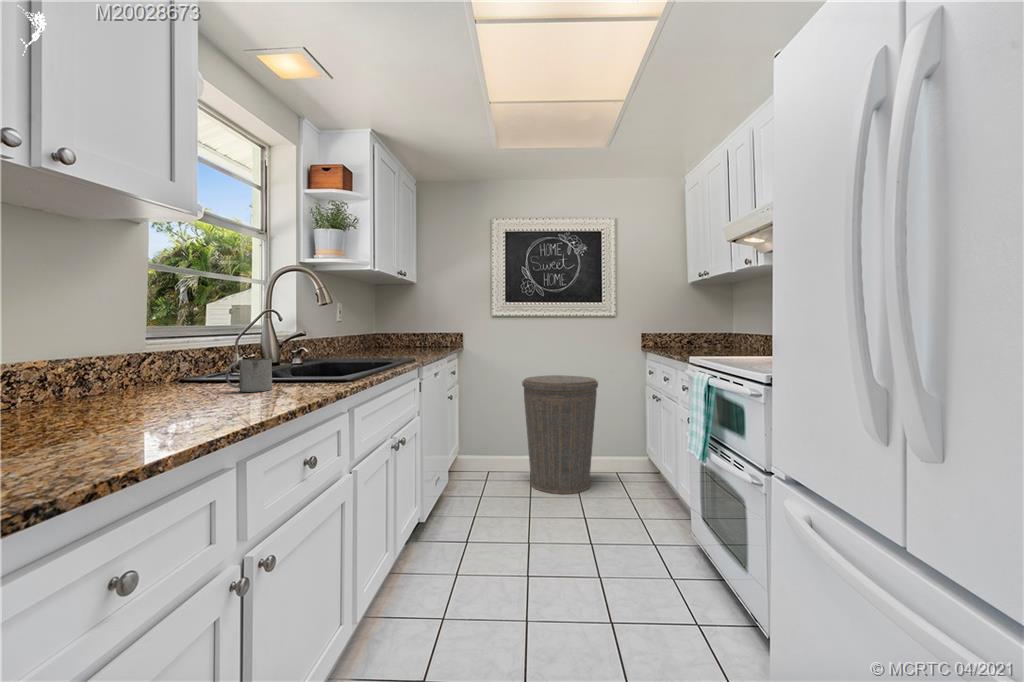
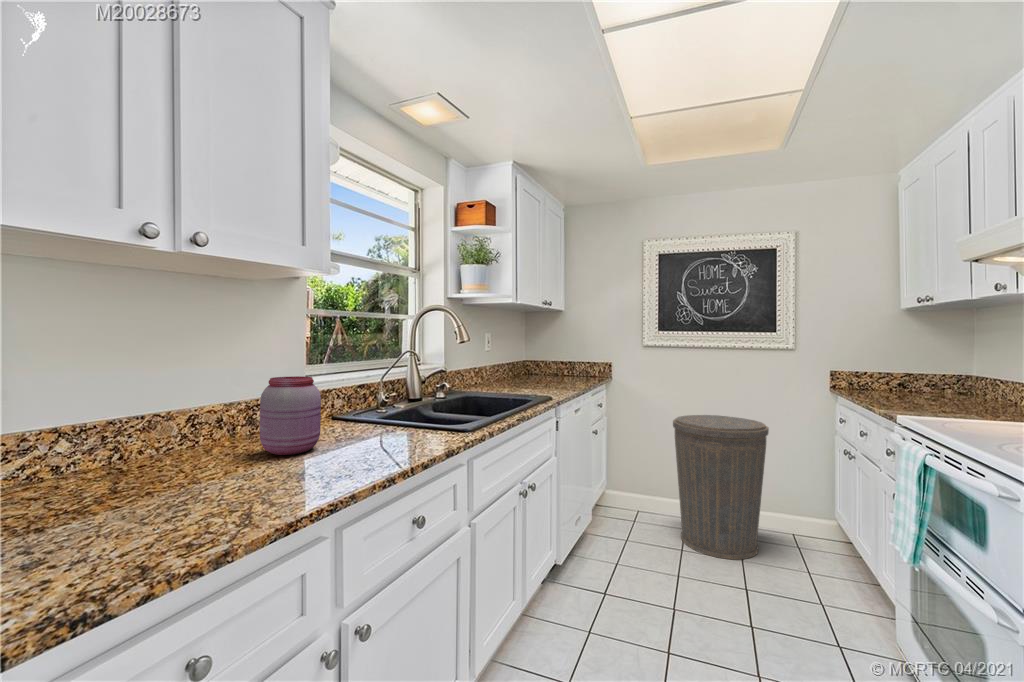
jar: none [113,325,189,408] -> present [260,376,321,455]
mug: present [225,359,272,392] -> none [356,405,396,439]

